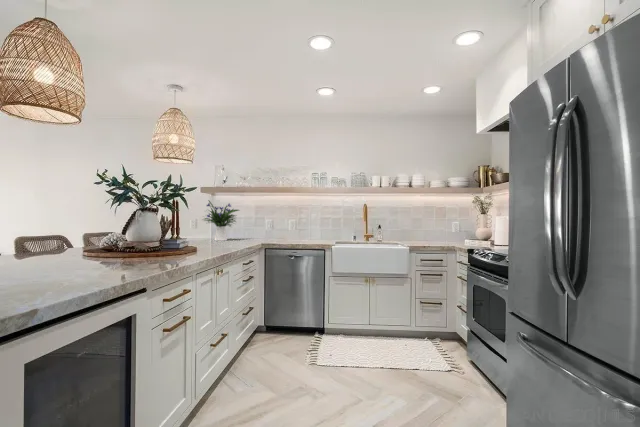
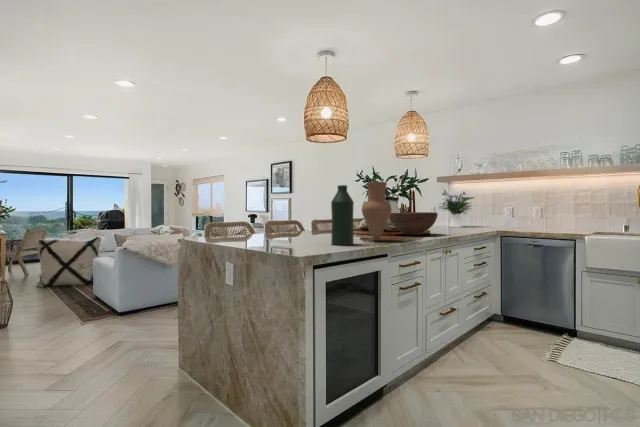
vase: none [104,185,152,269] -> present [362,182,391,241]
bottle: none [44,187,90,284] -> present [331,185,354,245]
fruit bowl: none [145,226,208,255] -> present [389,212,438,235]

